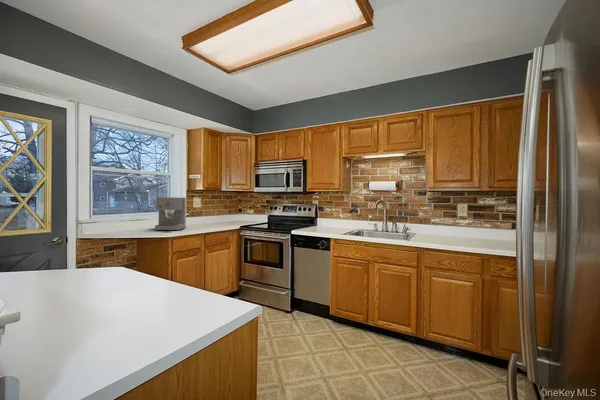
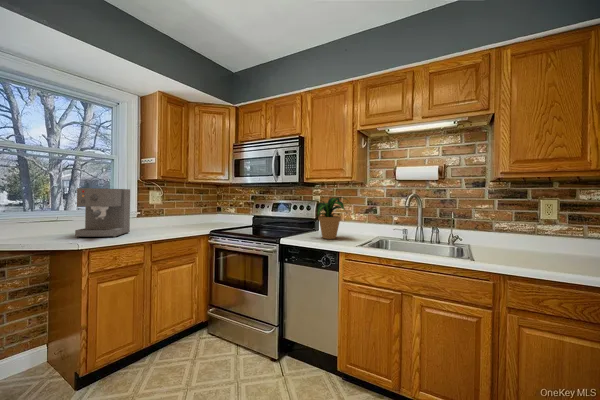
potted plant: none [308,202,339,231] -> present [308,197,345,239]

